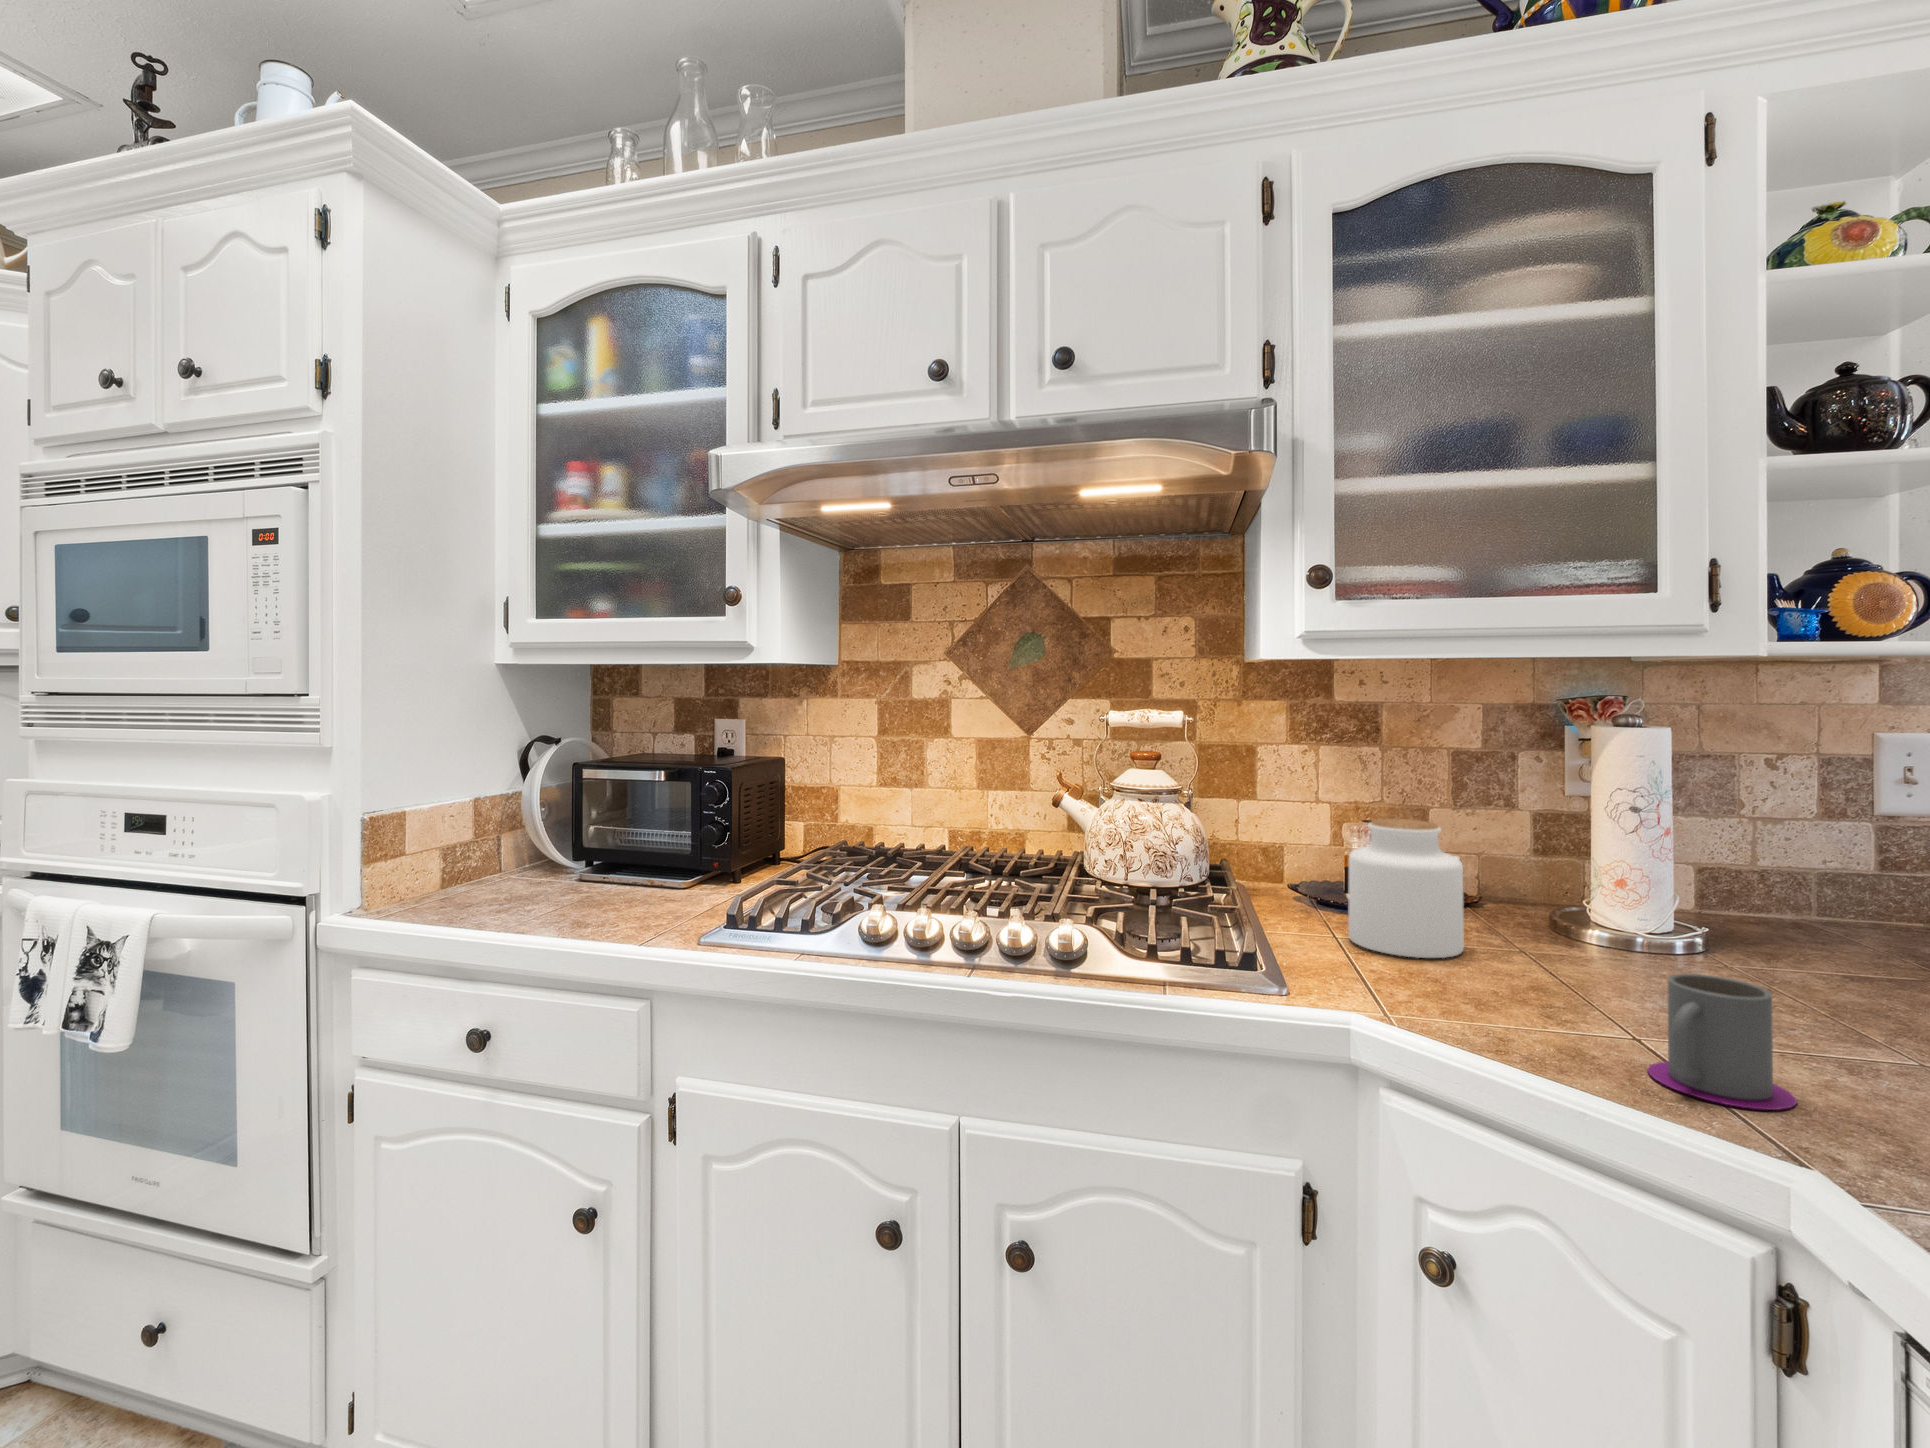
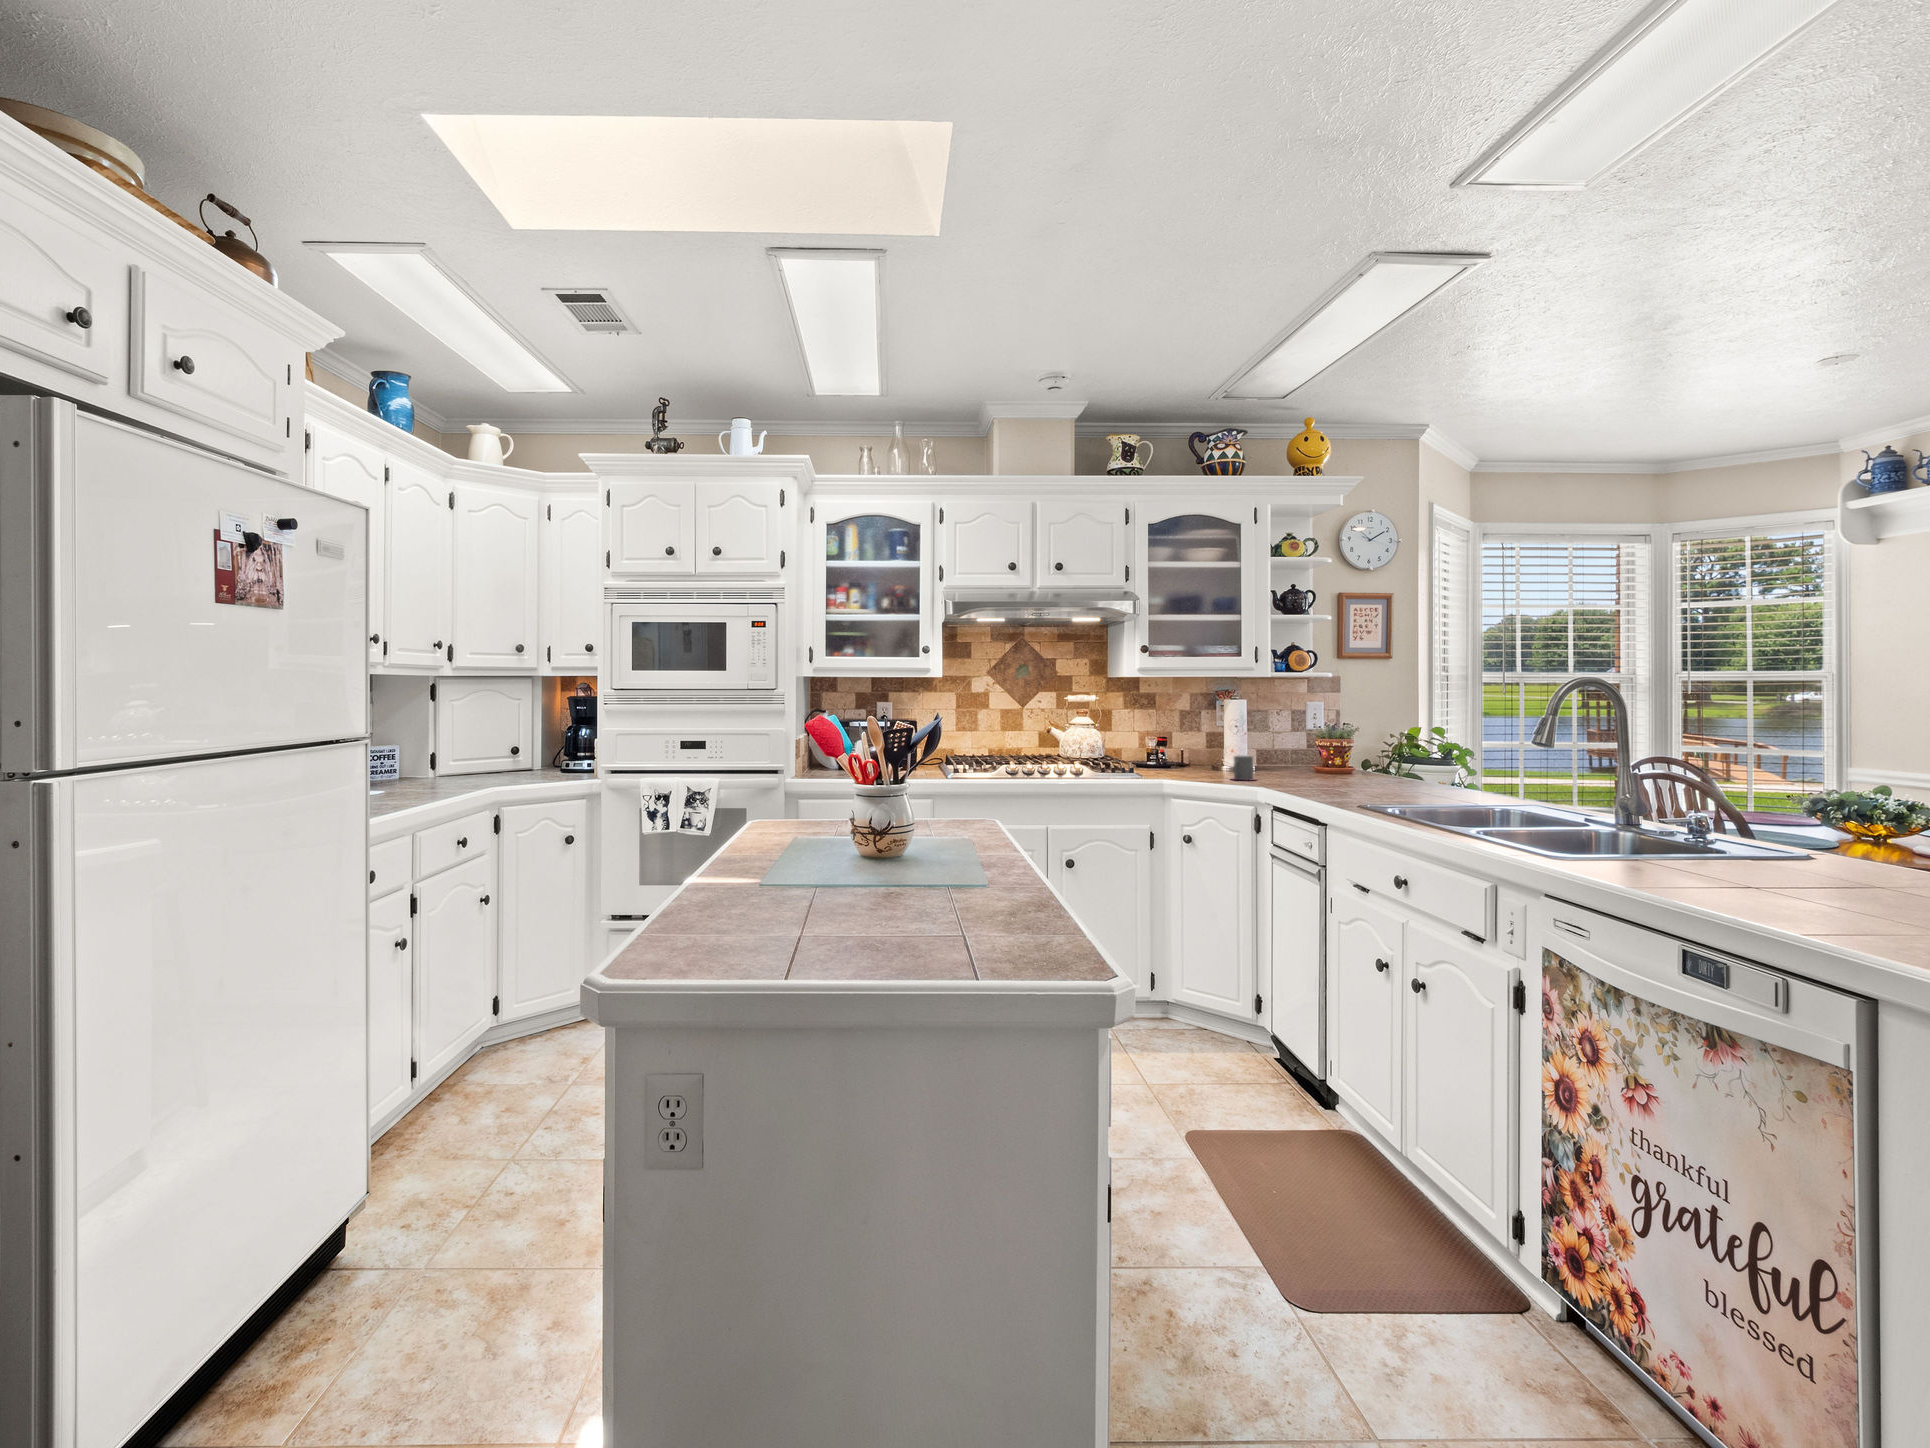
jar: present [1348,818,1464,958] -> none [1153,731,1187,772]

